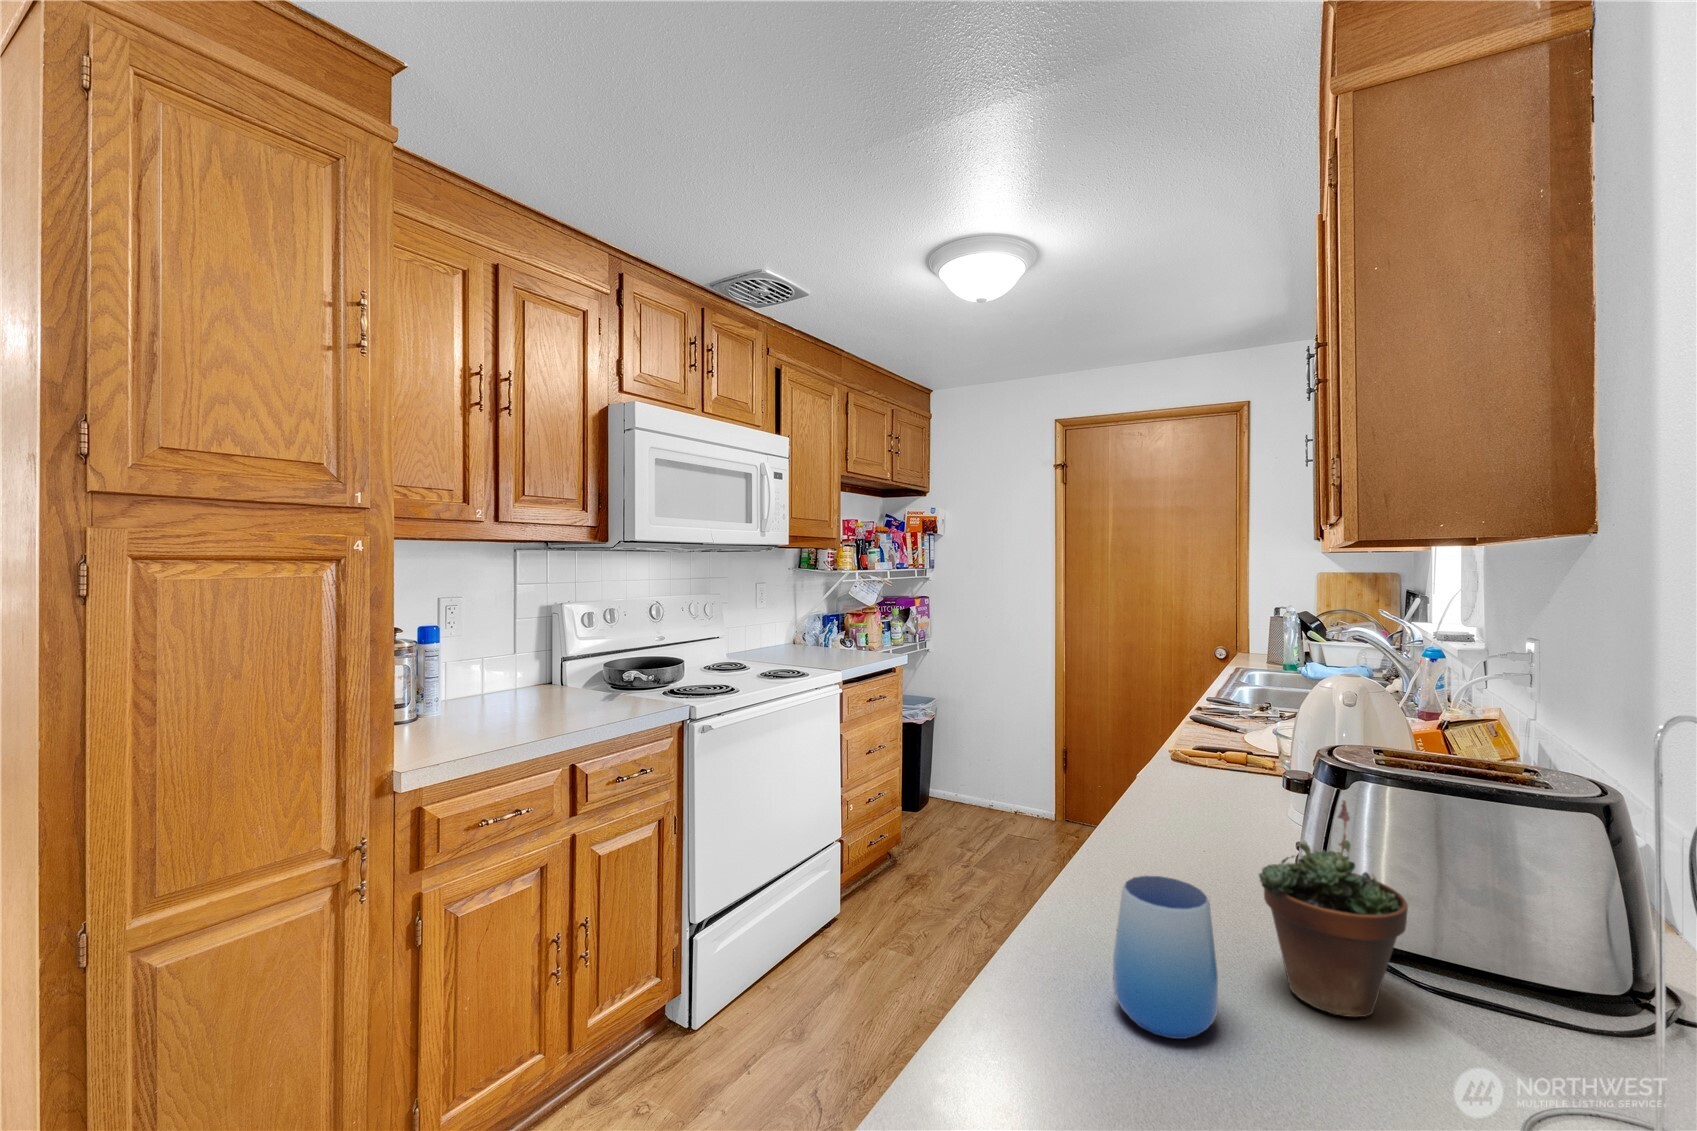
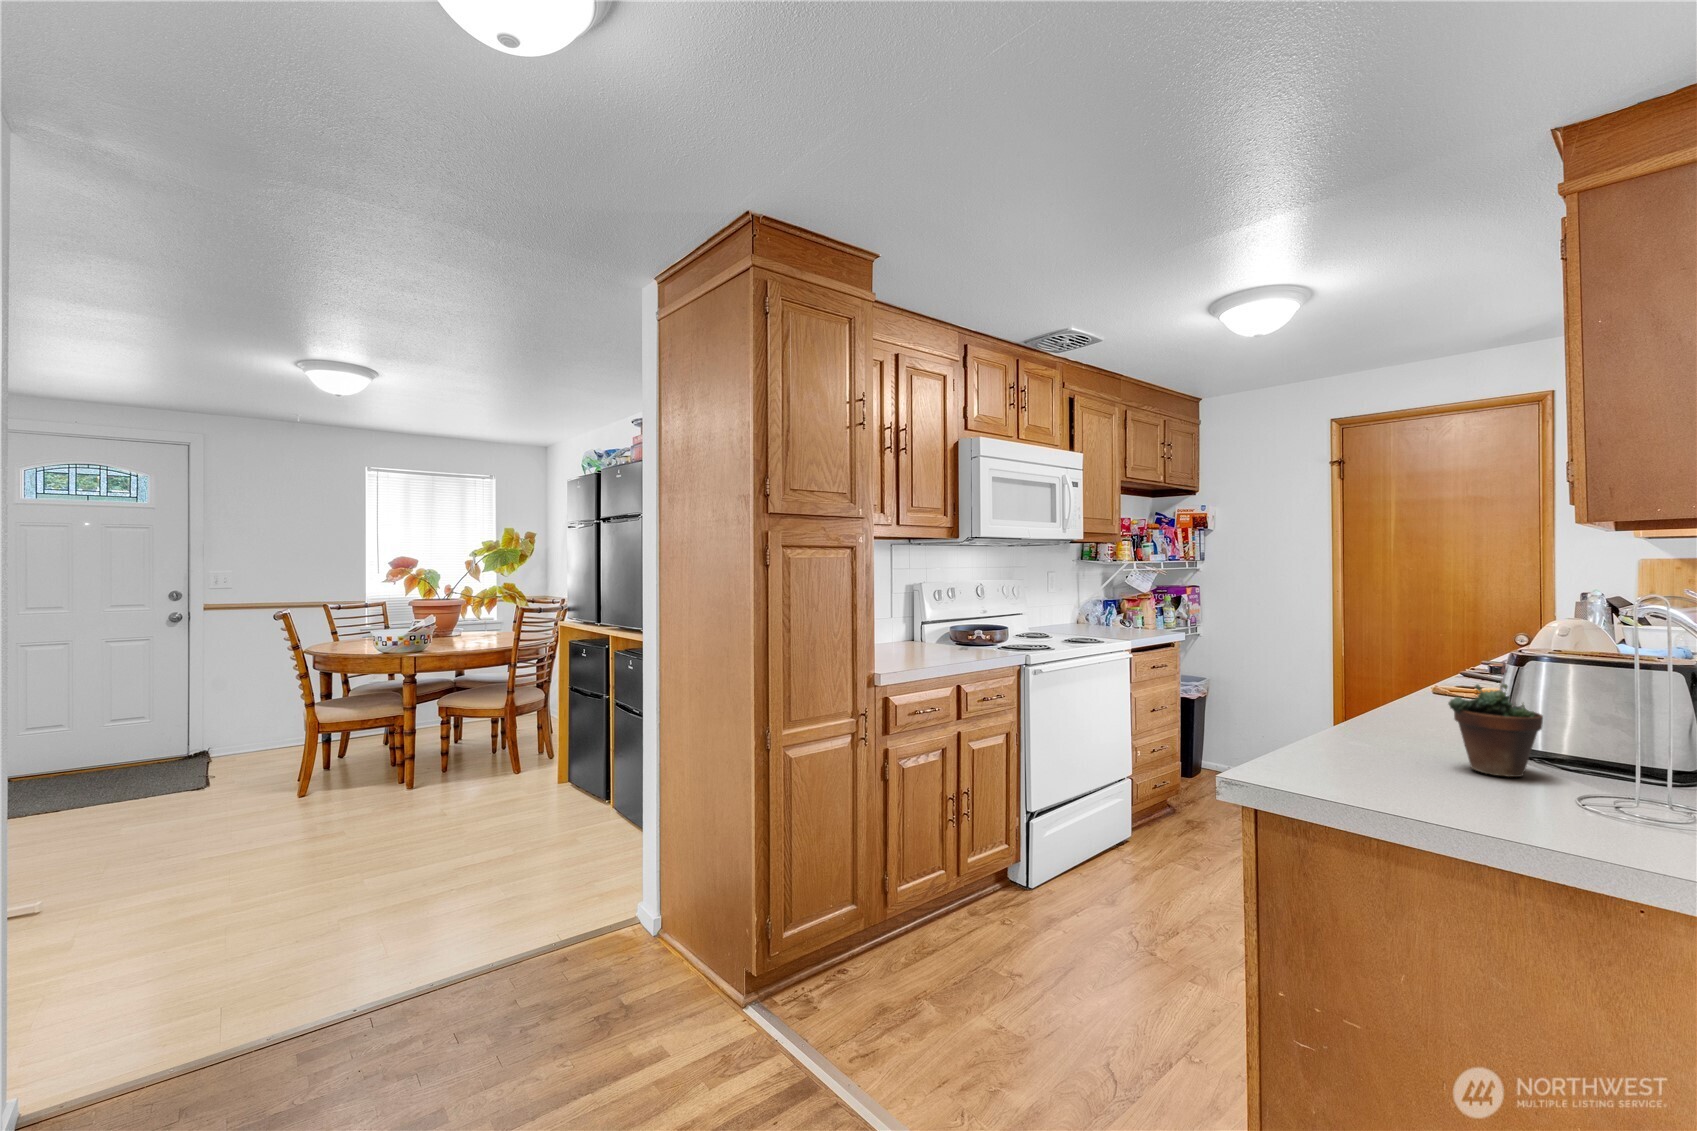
cup: present [1113,876,1218,1039] -> none [1355,700,1418,775]

